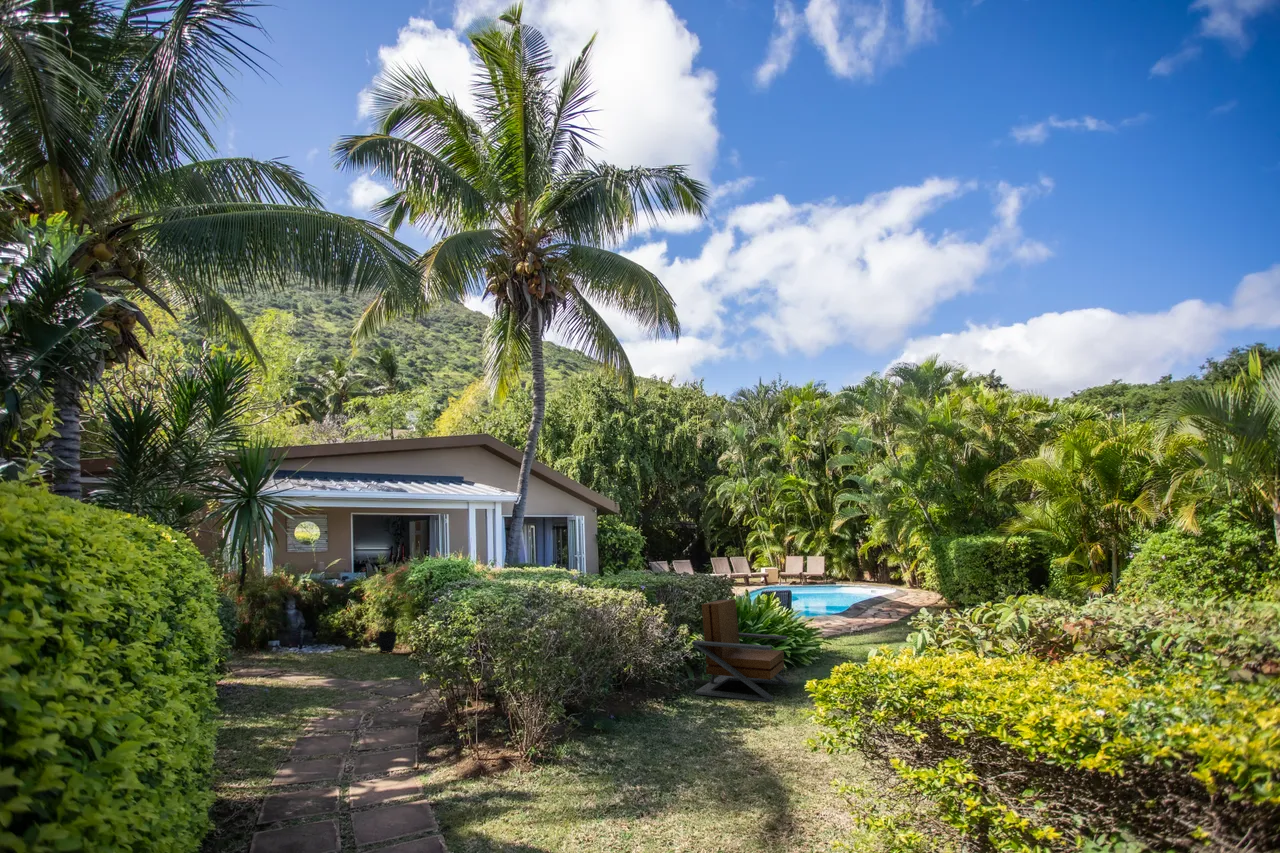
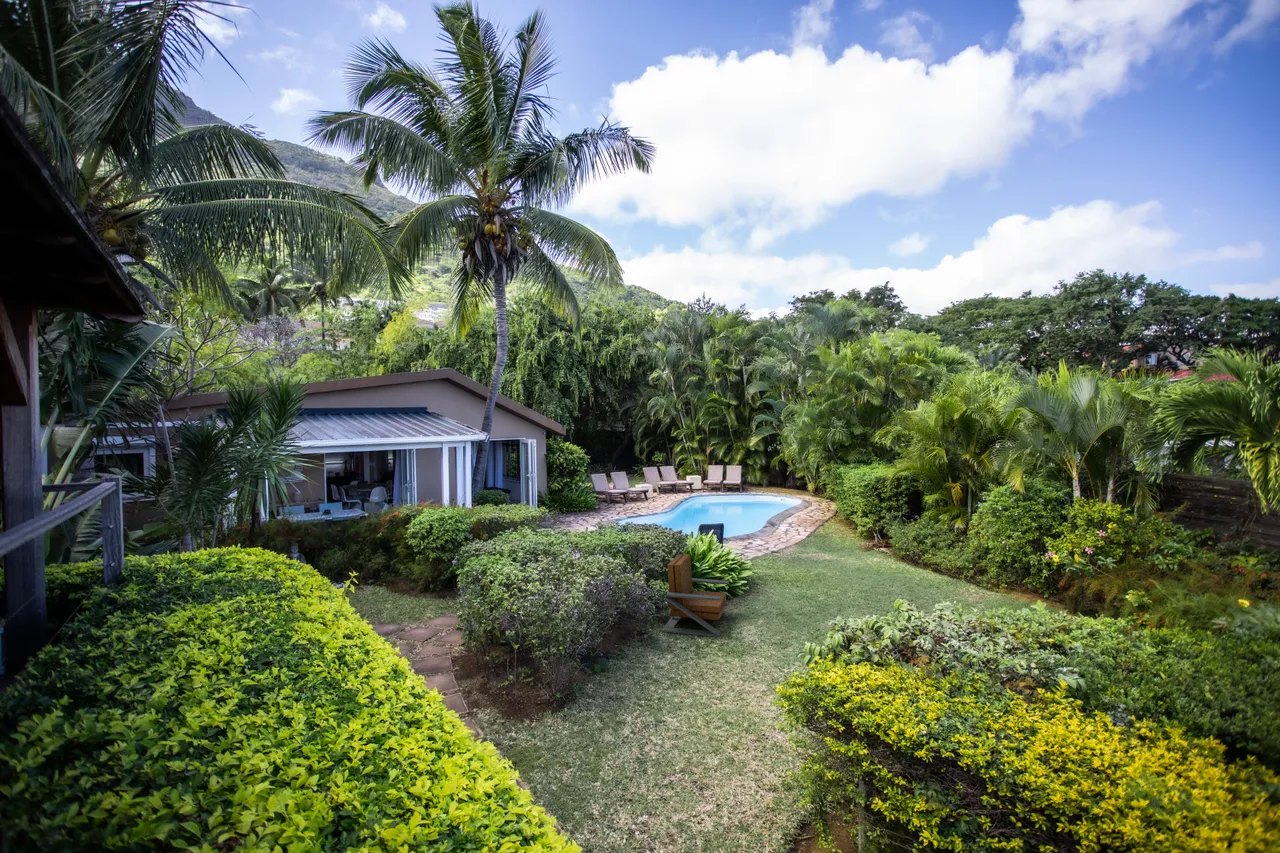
potted plant: present [377,608,399,652] -> none [385,555,411,593]

